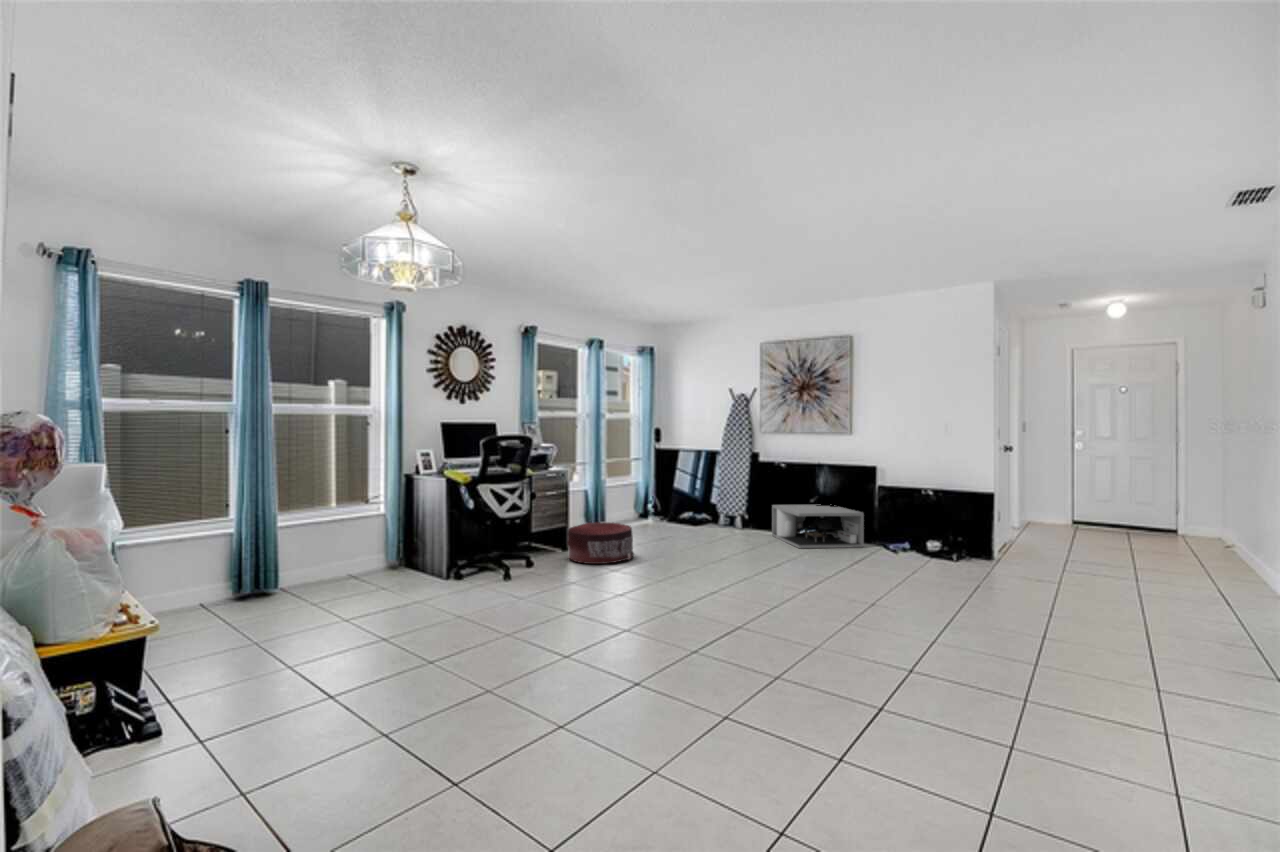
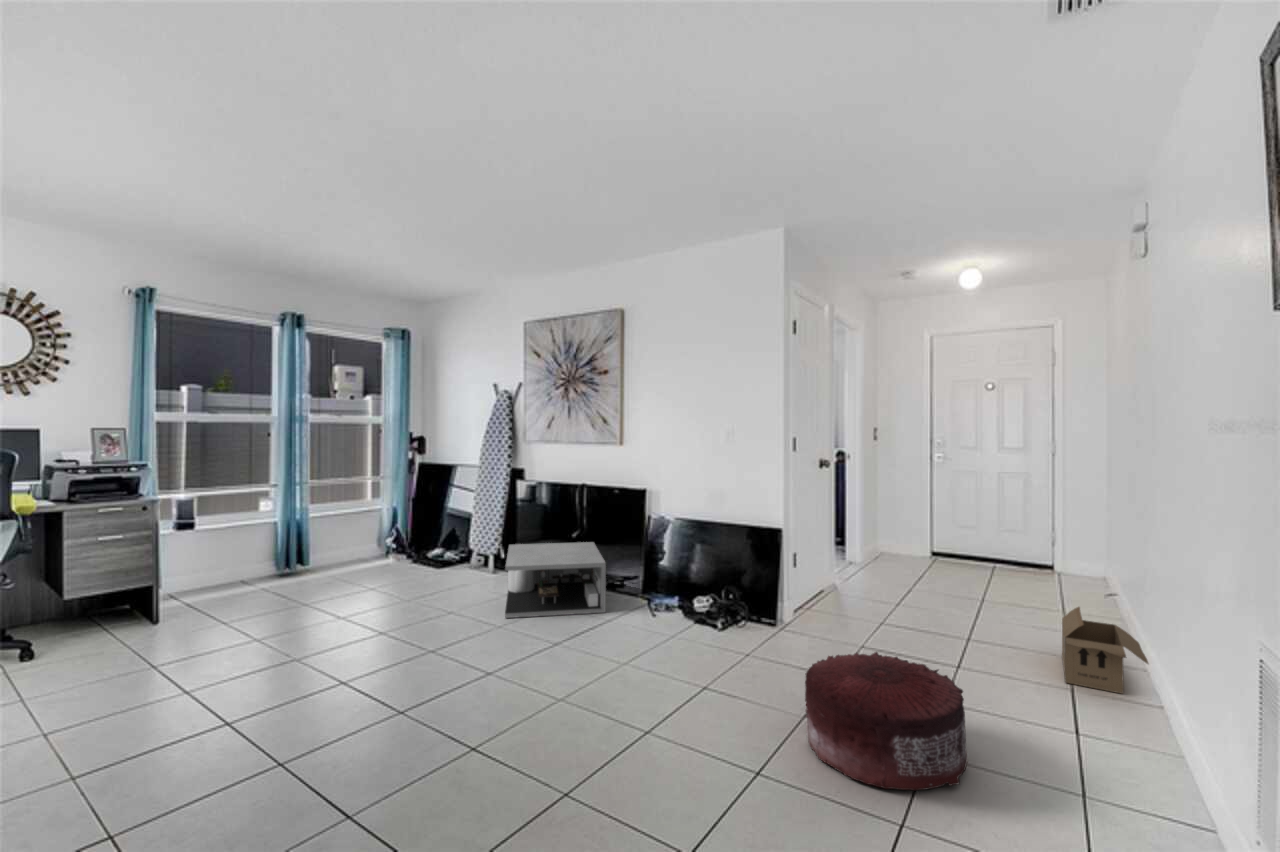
pouf: present [567,522,634,564] -> present [805,652,967,791]
cardboard box: none [1201,535,1266,581] -> present [1062,607,1148,694]

